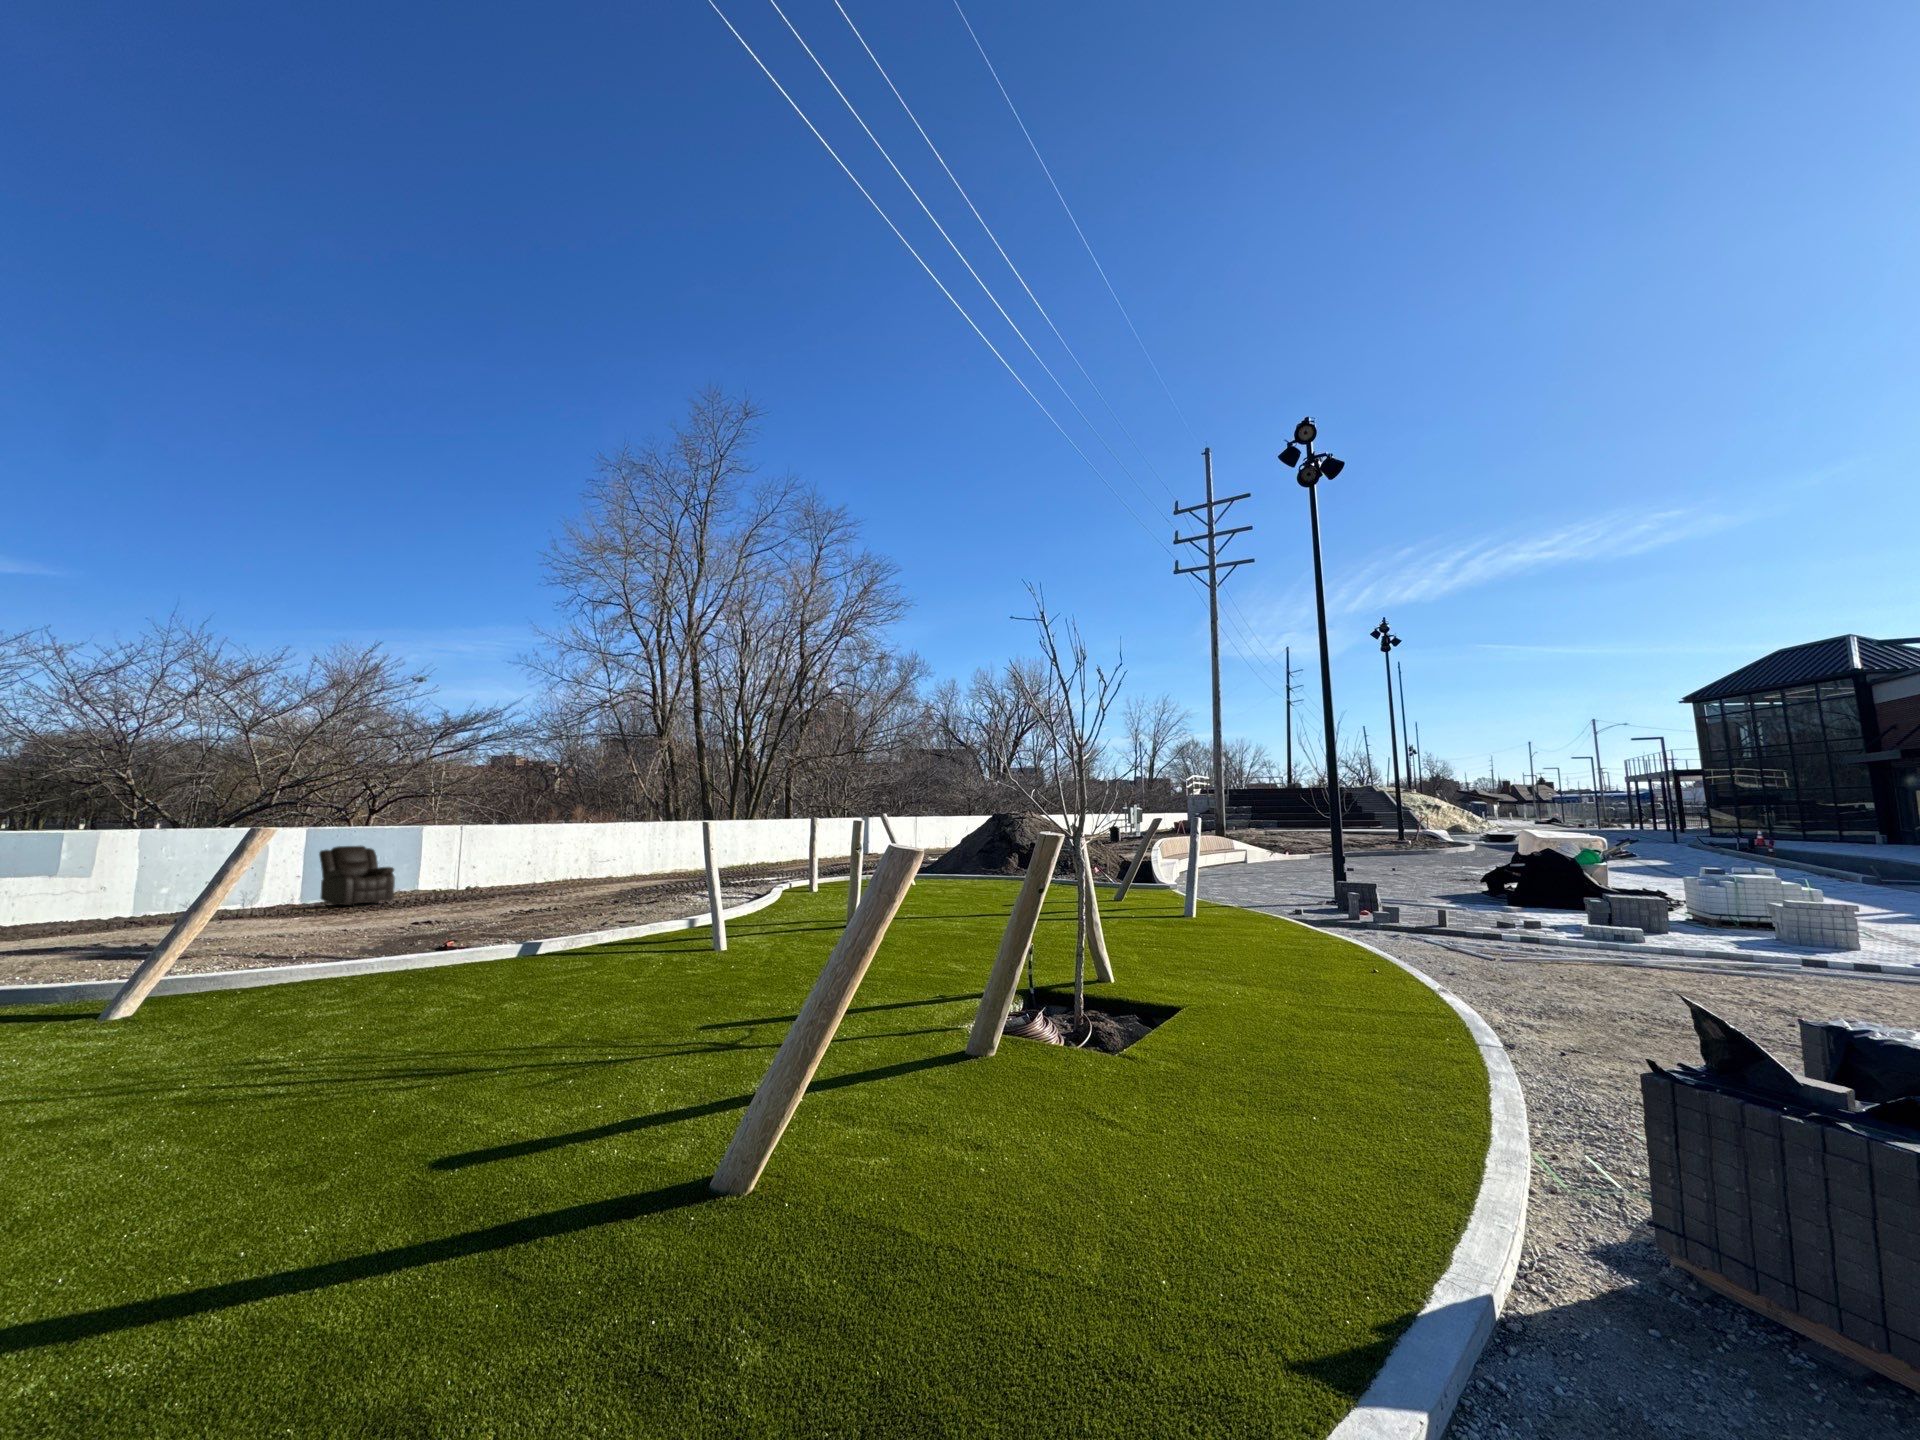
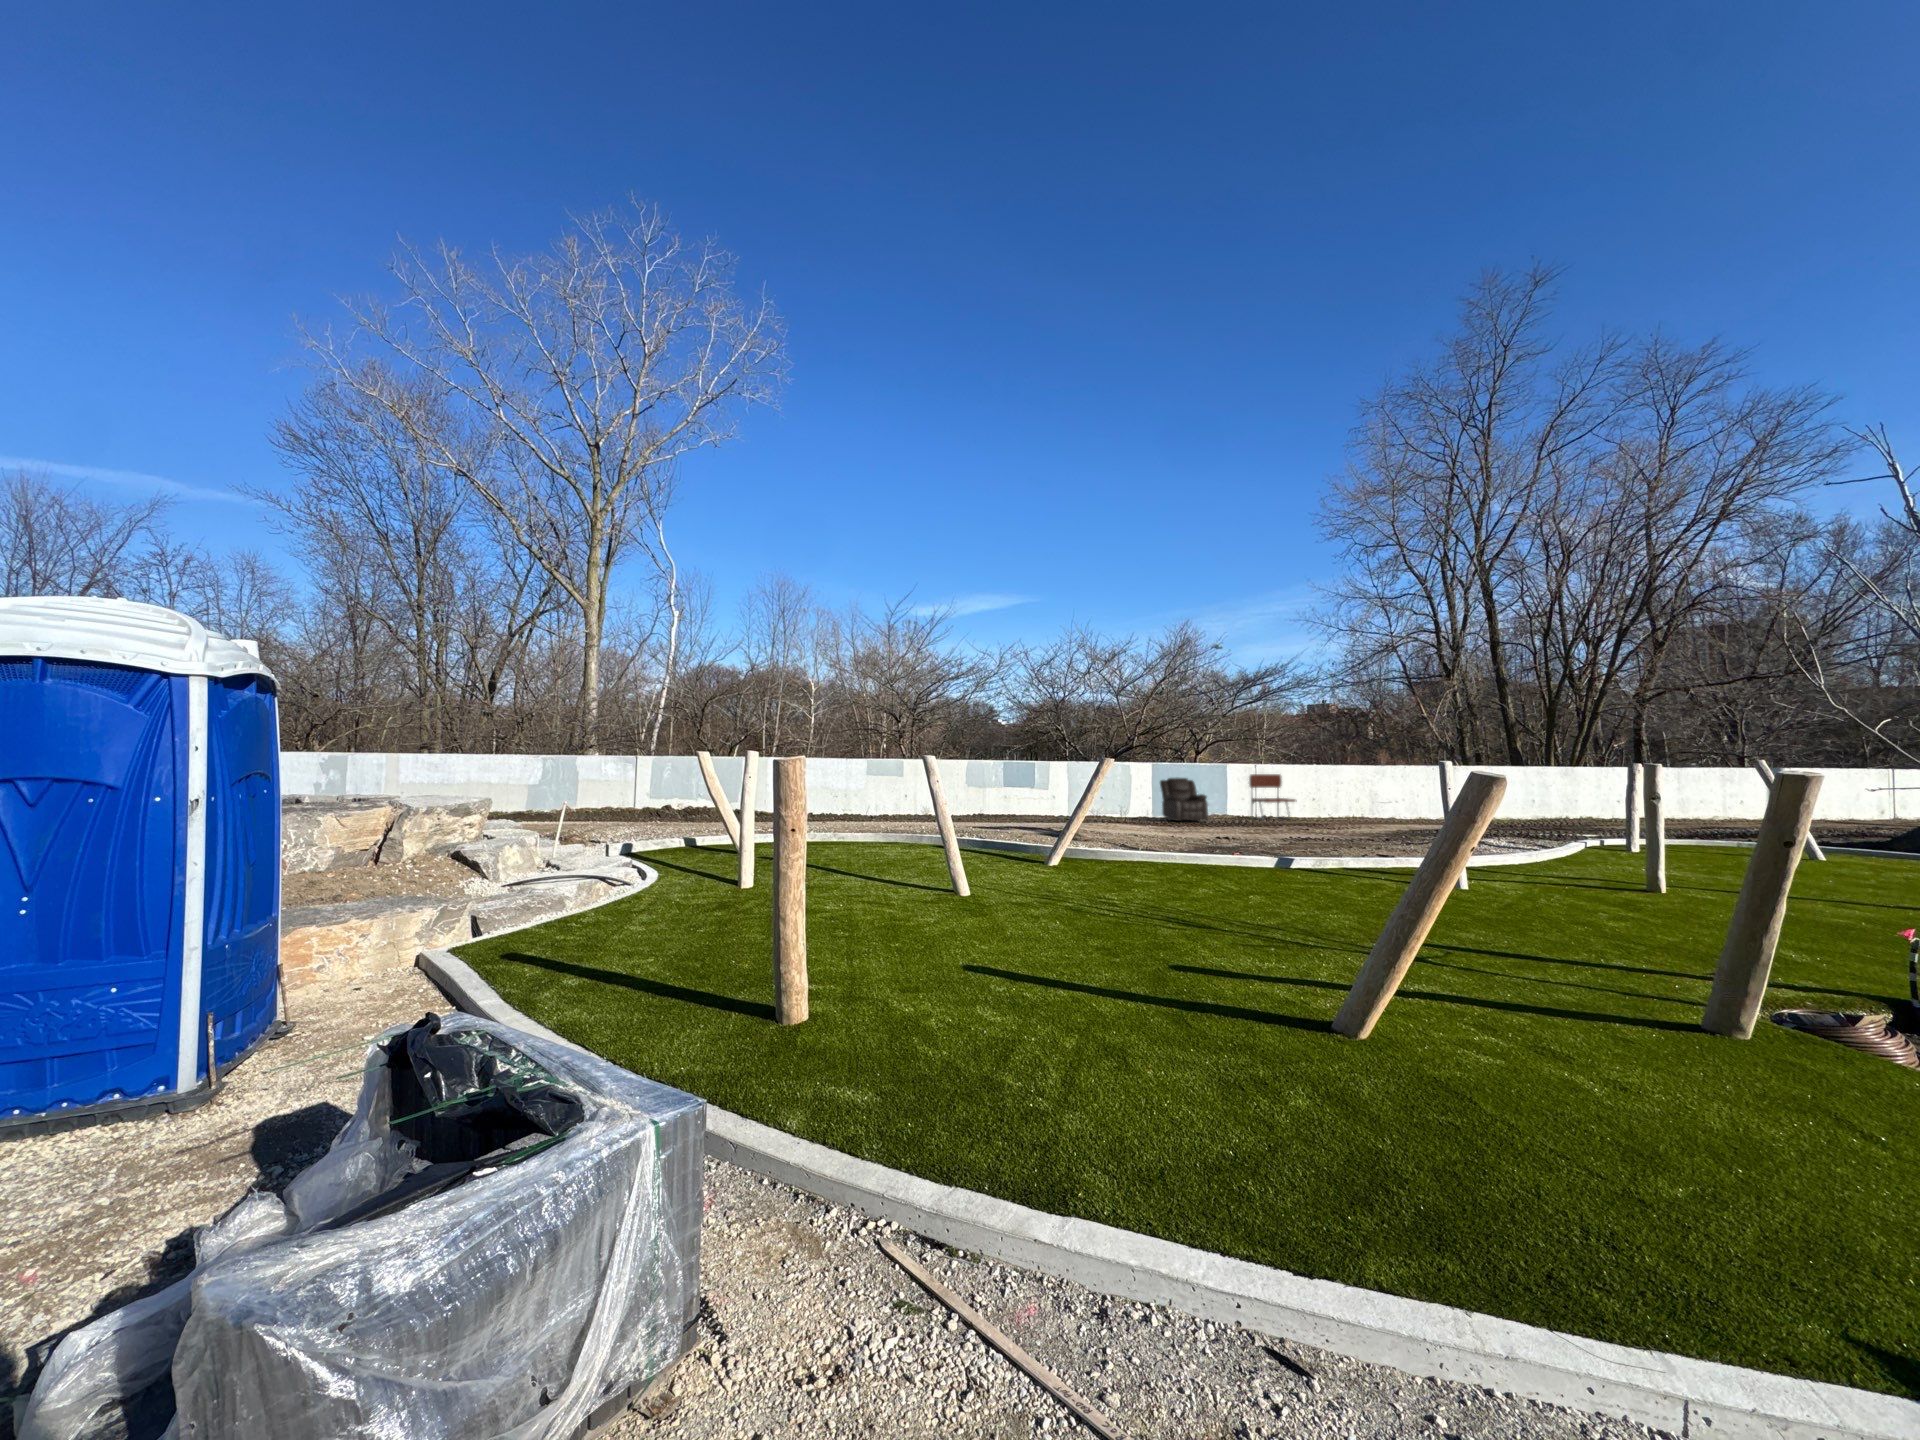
bench: none [450,836,511,893] -> present [1249,774,1295,820]

